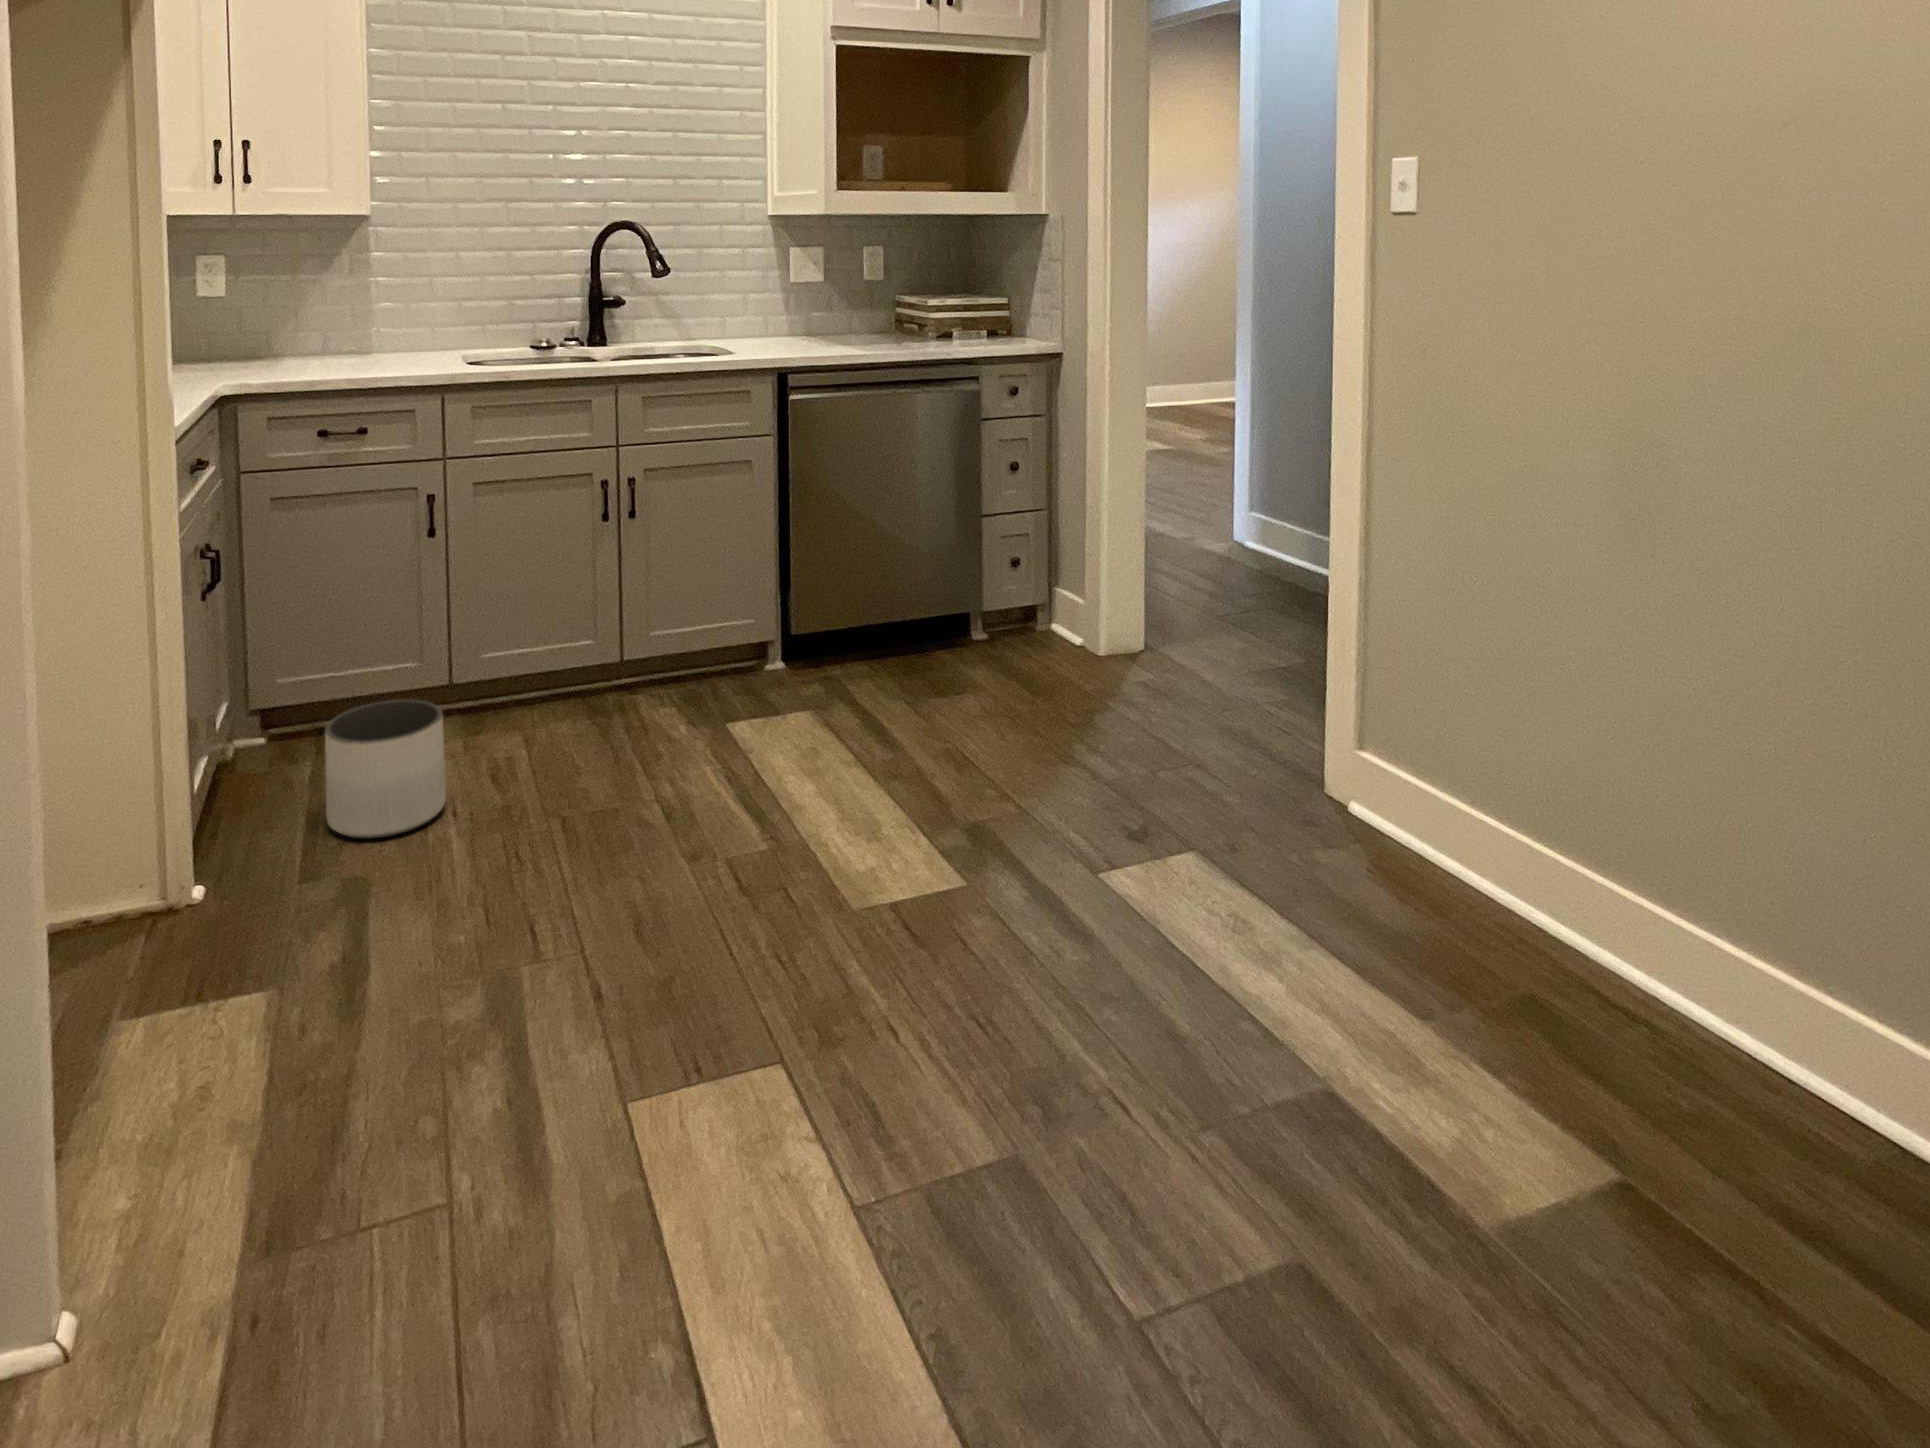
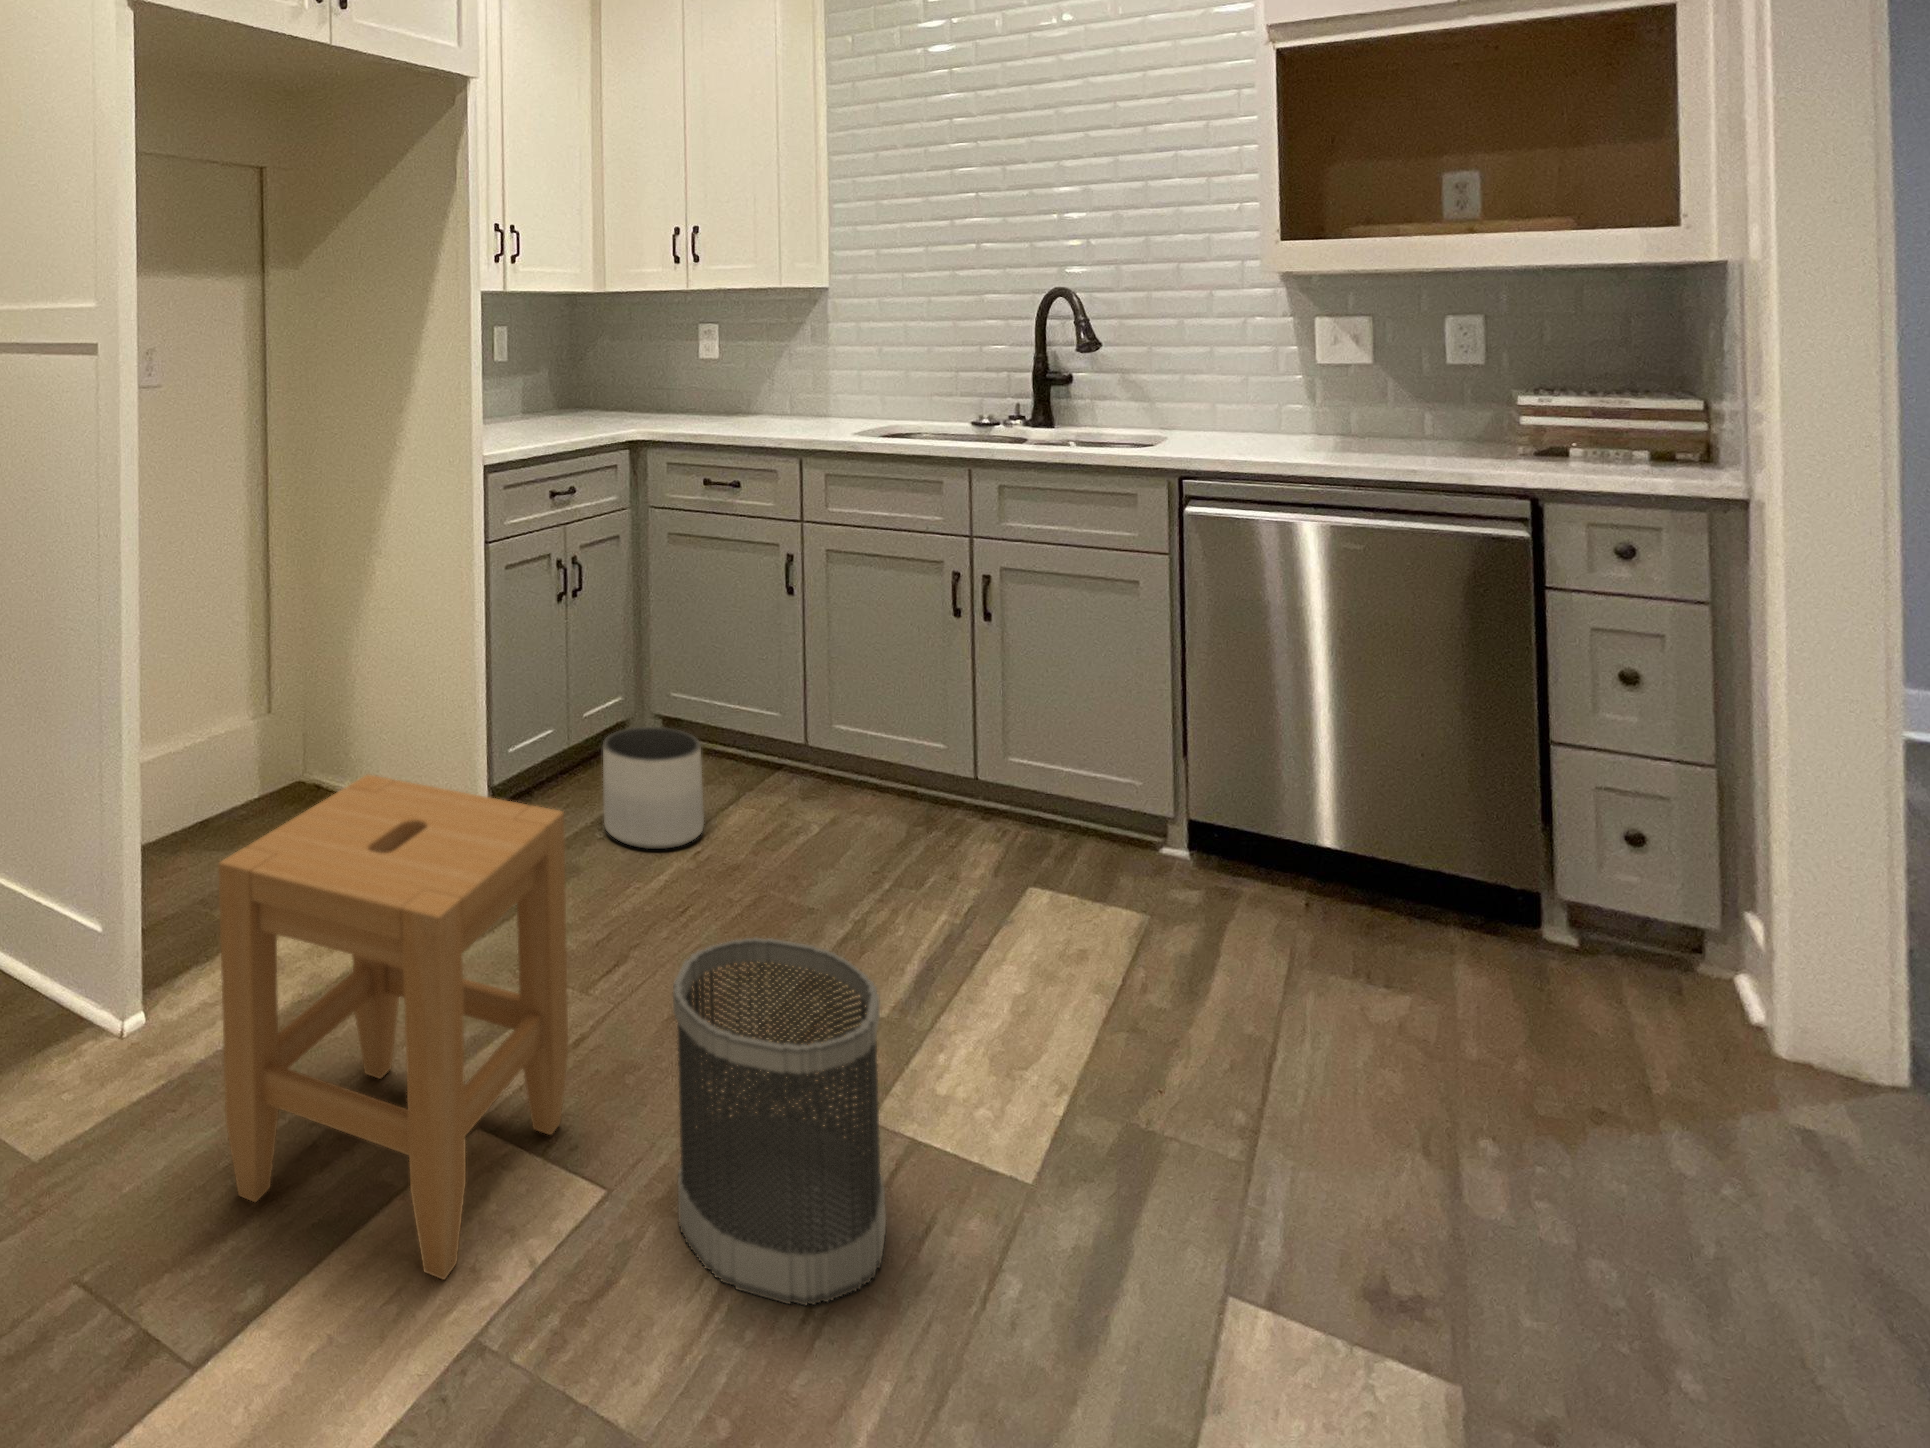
stool: none [434,744,794,1321] -> present [218,774,568,1279]
wastebasket: none [818,771,988,1052] -> present [673,938,886,1305]

